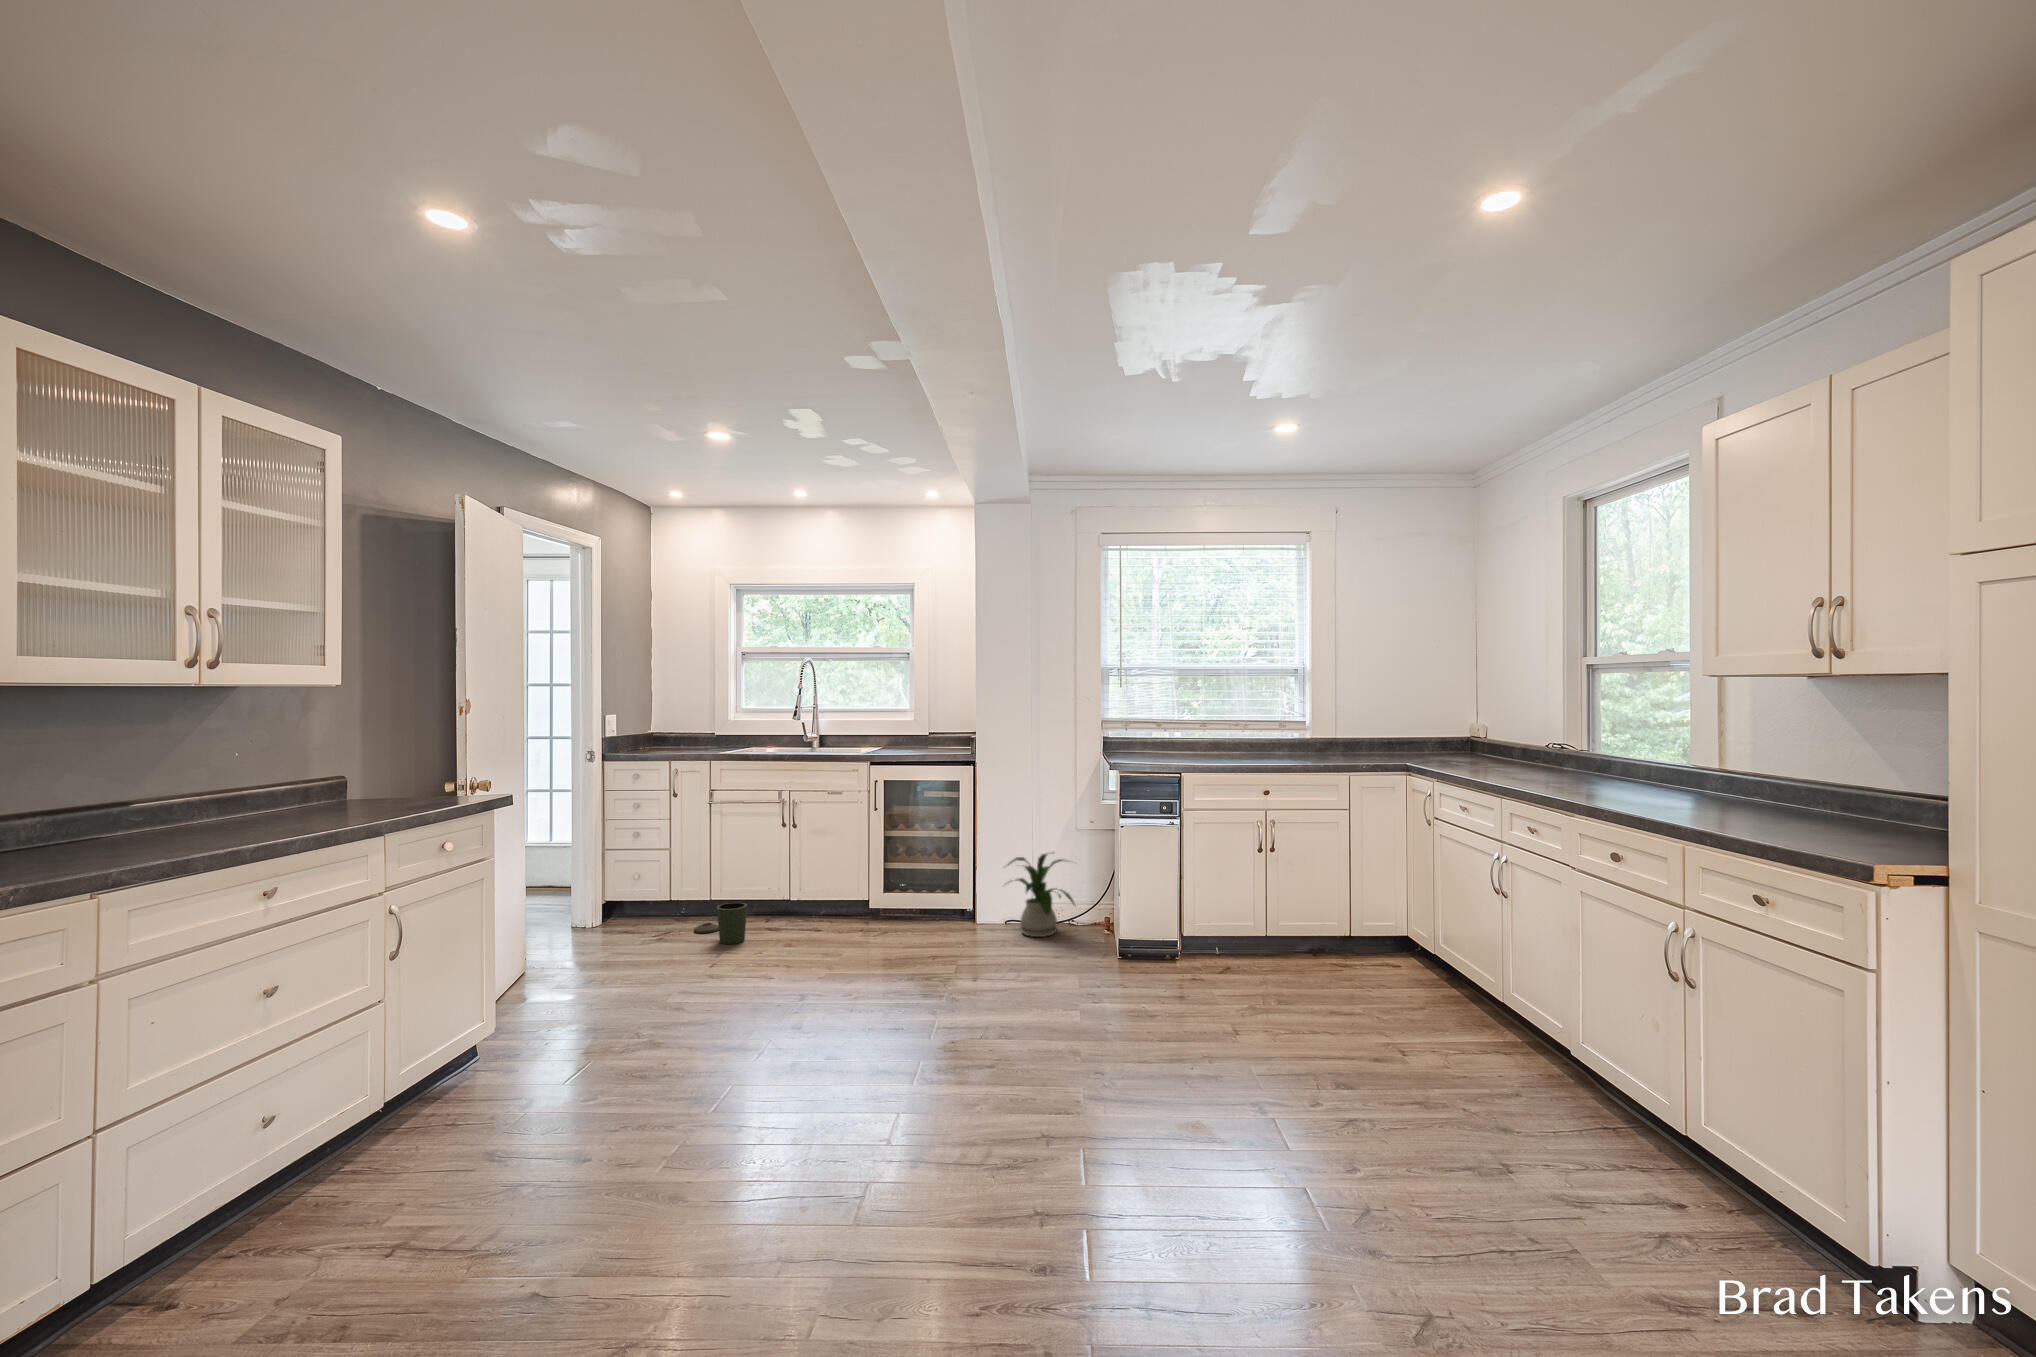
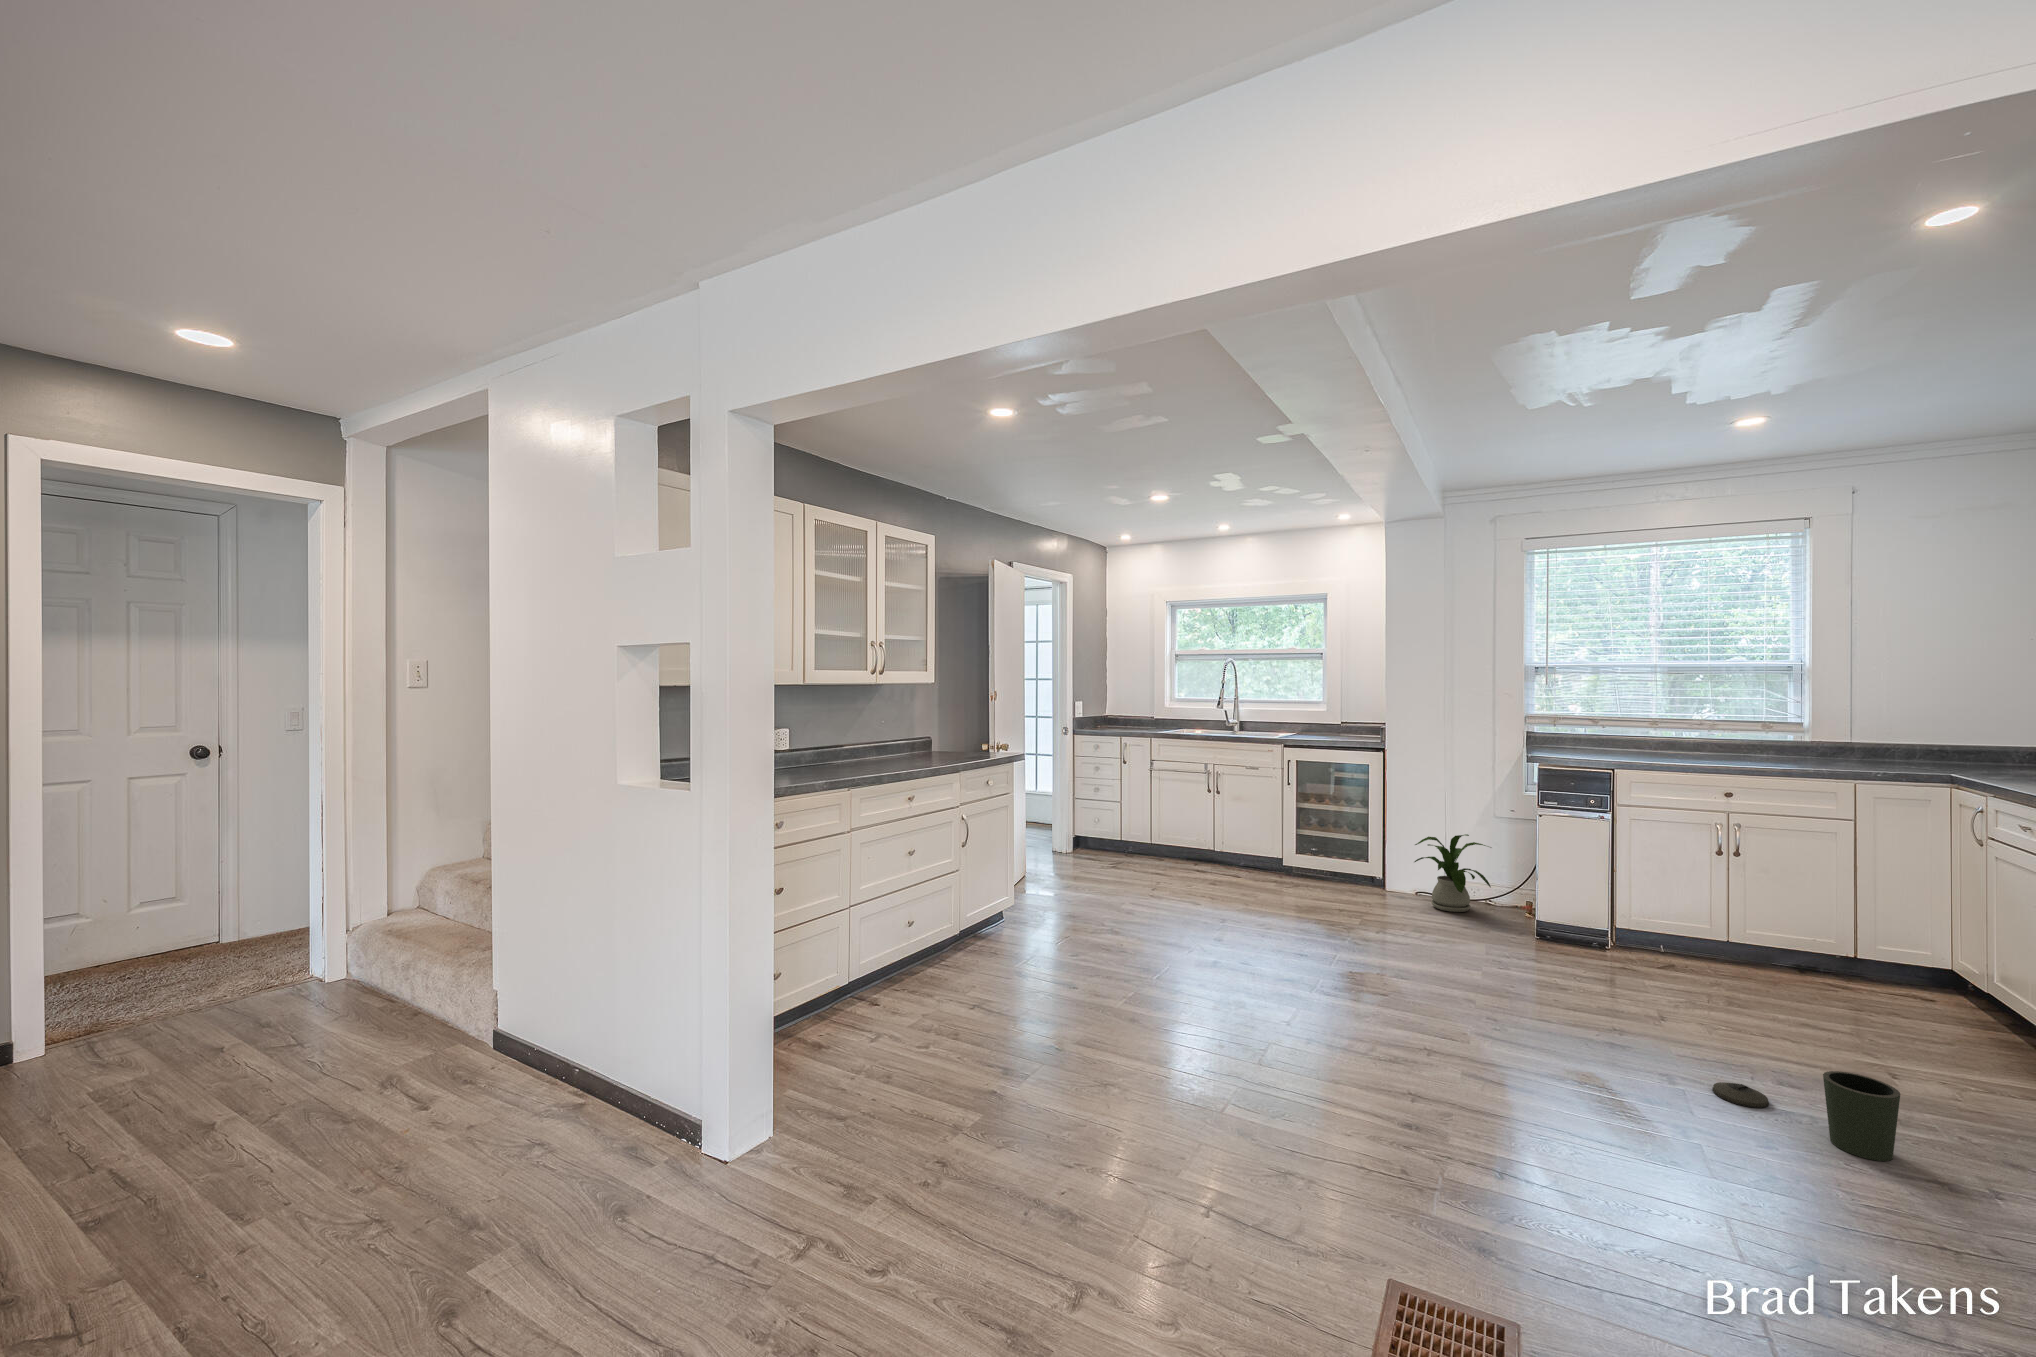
trash can: present [694,903,747,944] -> present [1712,1071,1900,1161]

